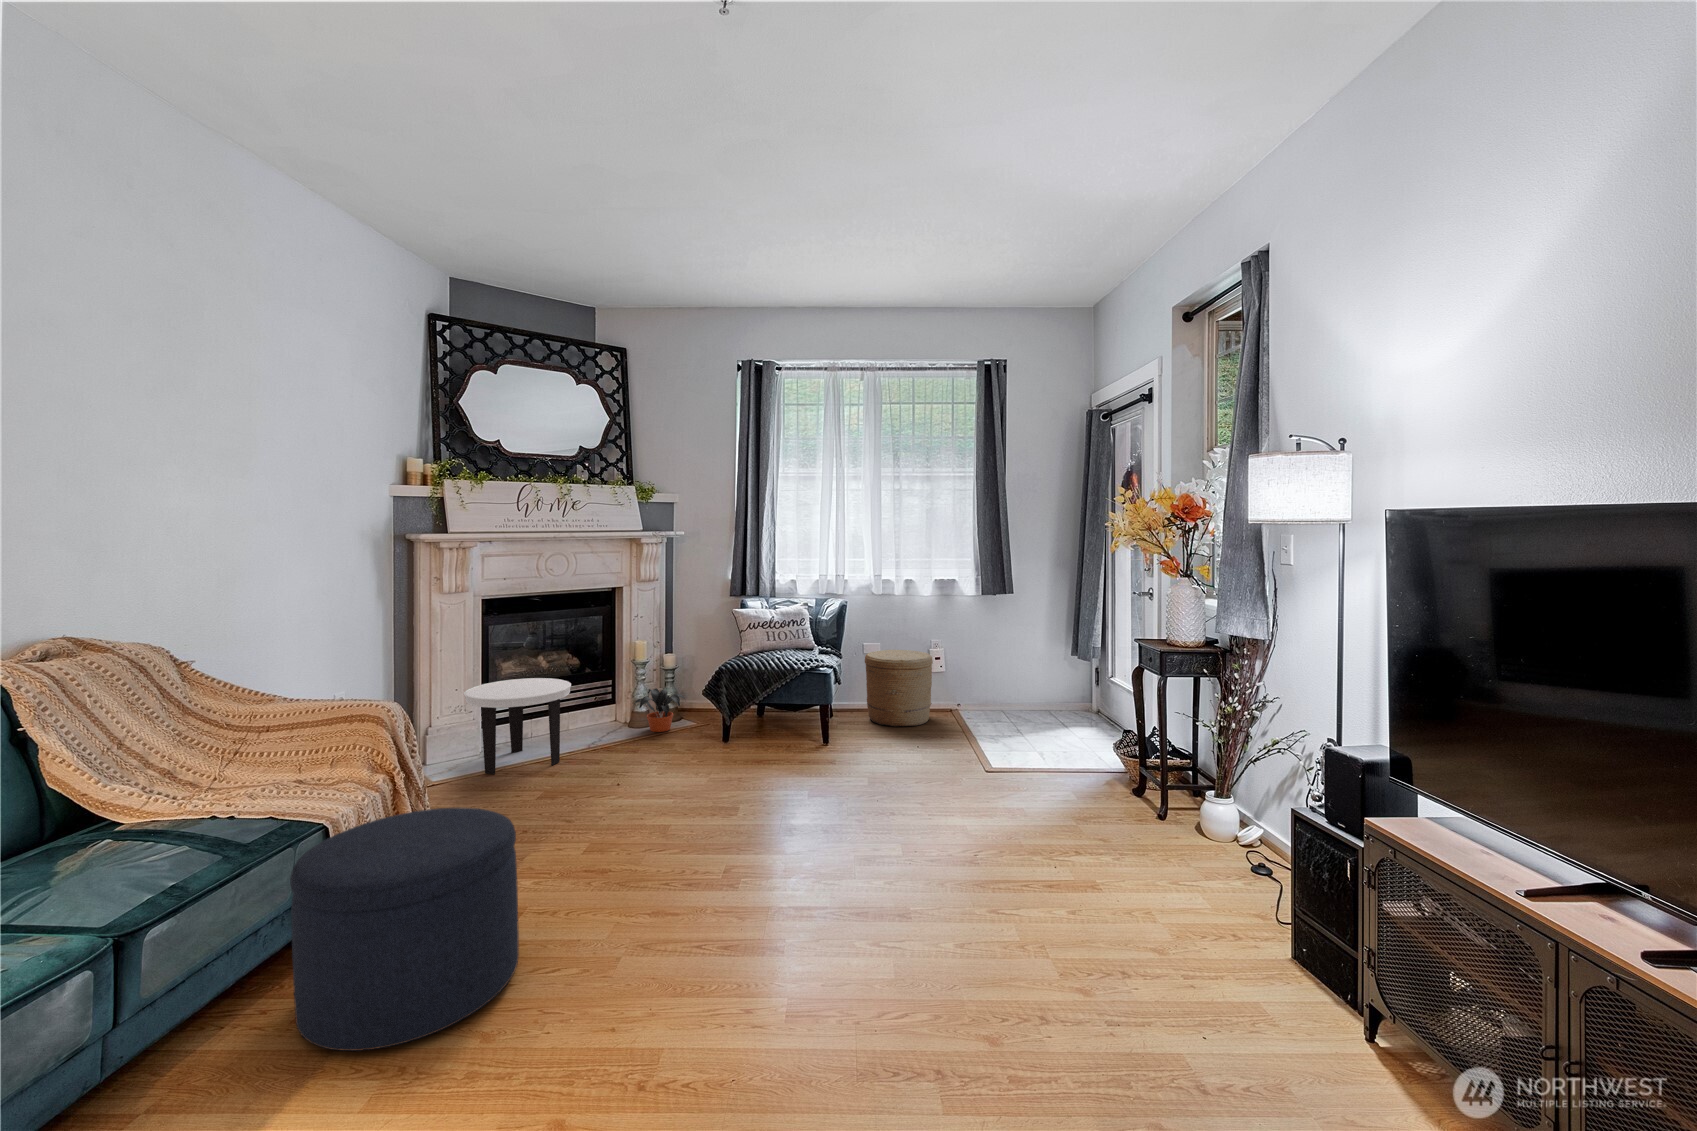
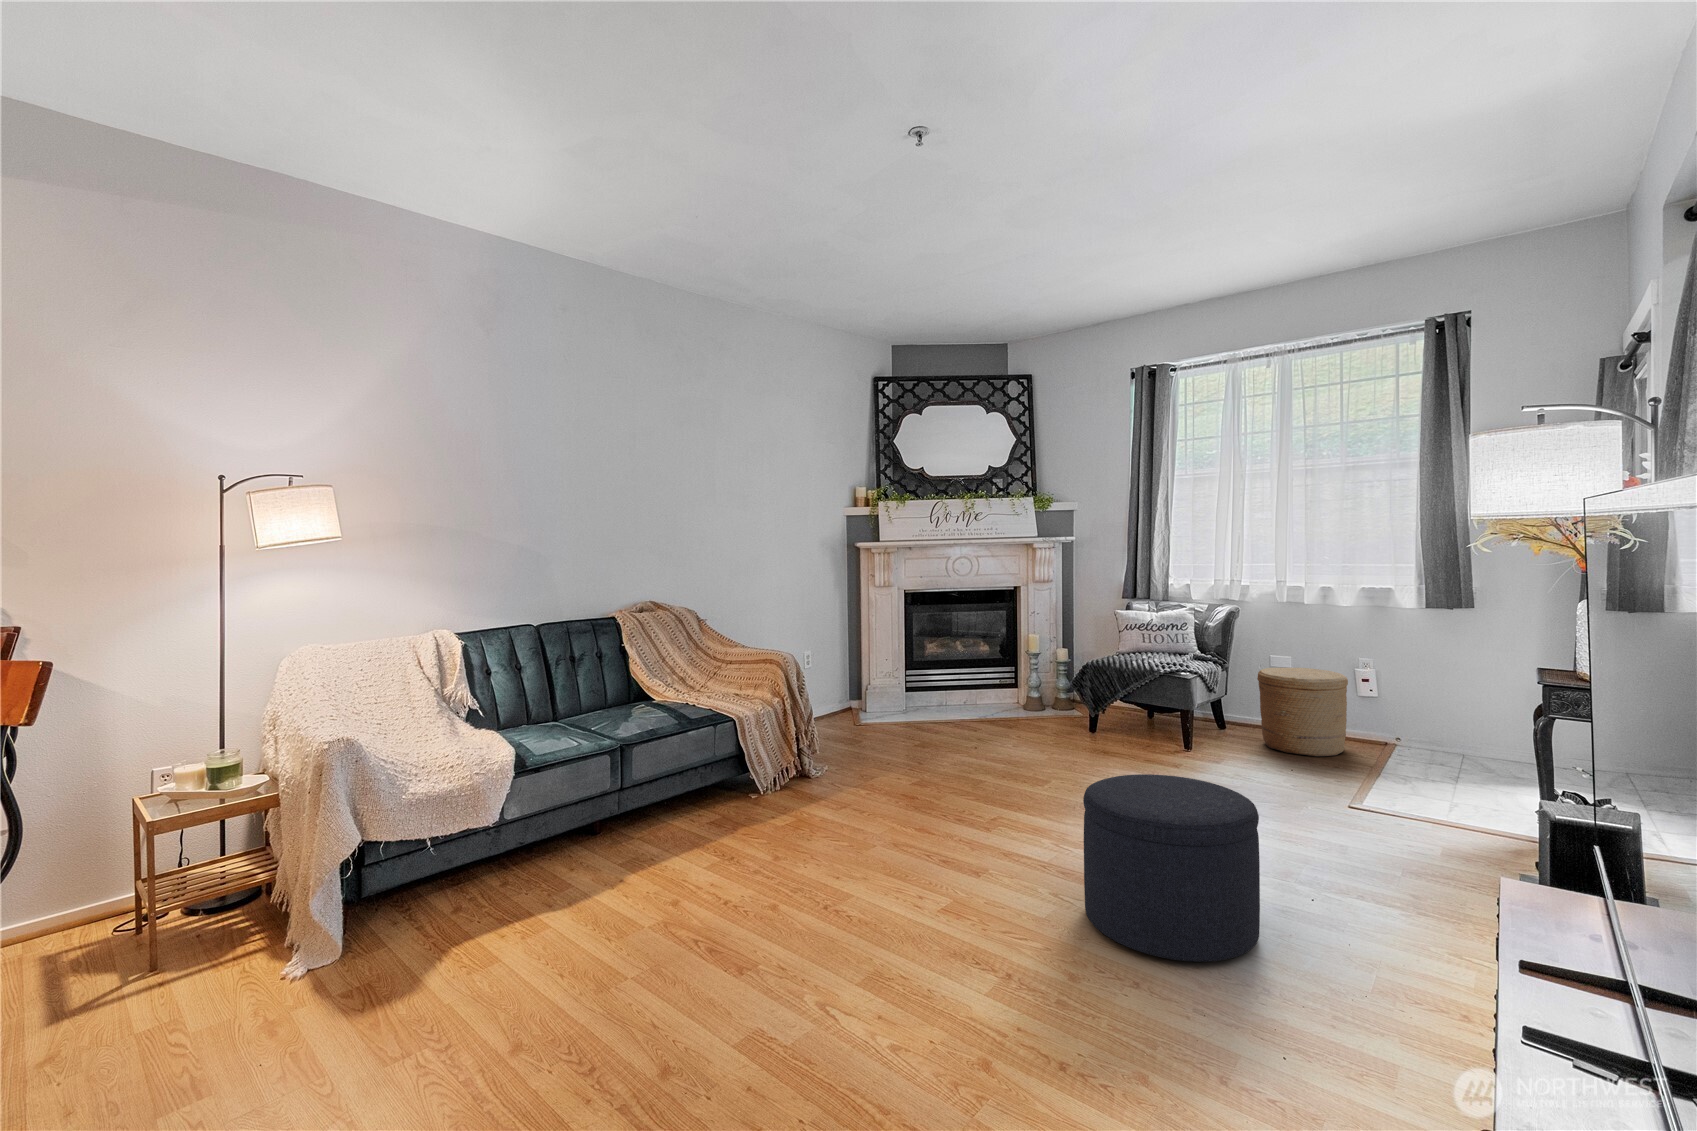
side table: present [464,678,571,774] -> none [880,658,958,729]
potted plant: present [634,688,684,732] -> none [1020,681,1068,720]
ottoman: present [290,808,519,1051] -> present [1083,774,1260,962]

